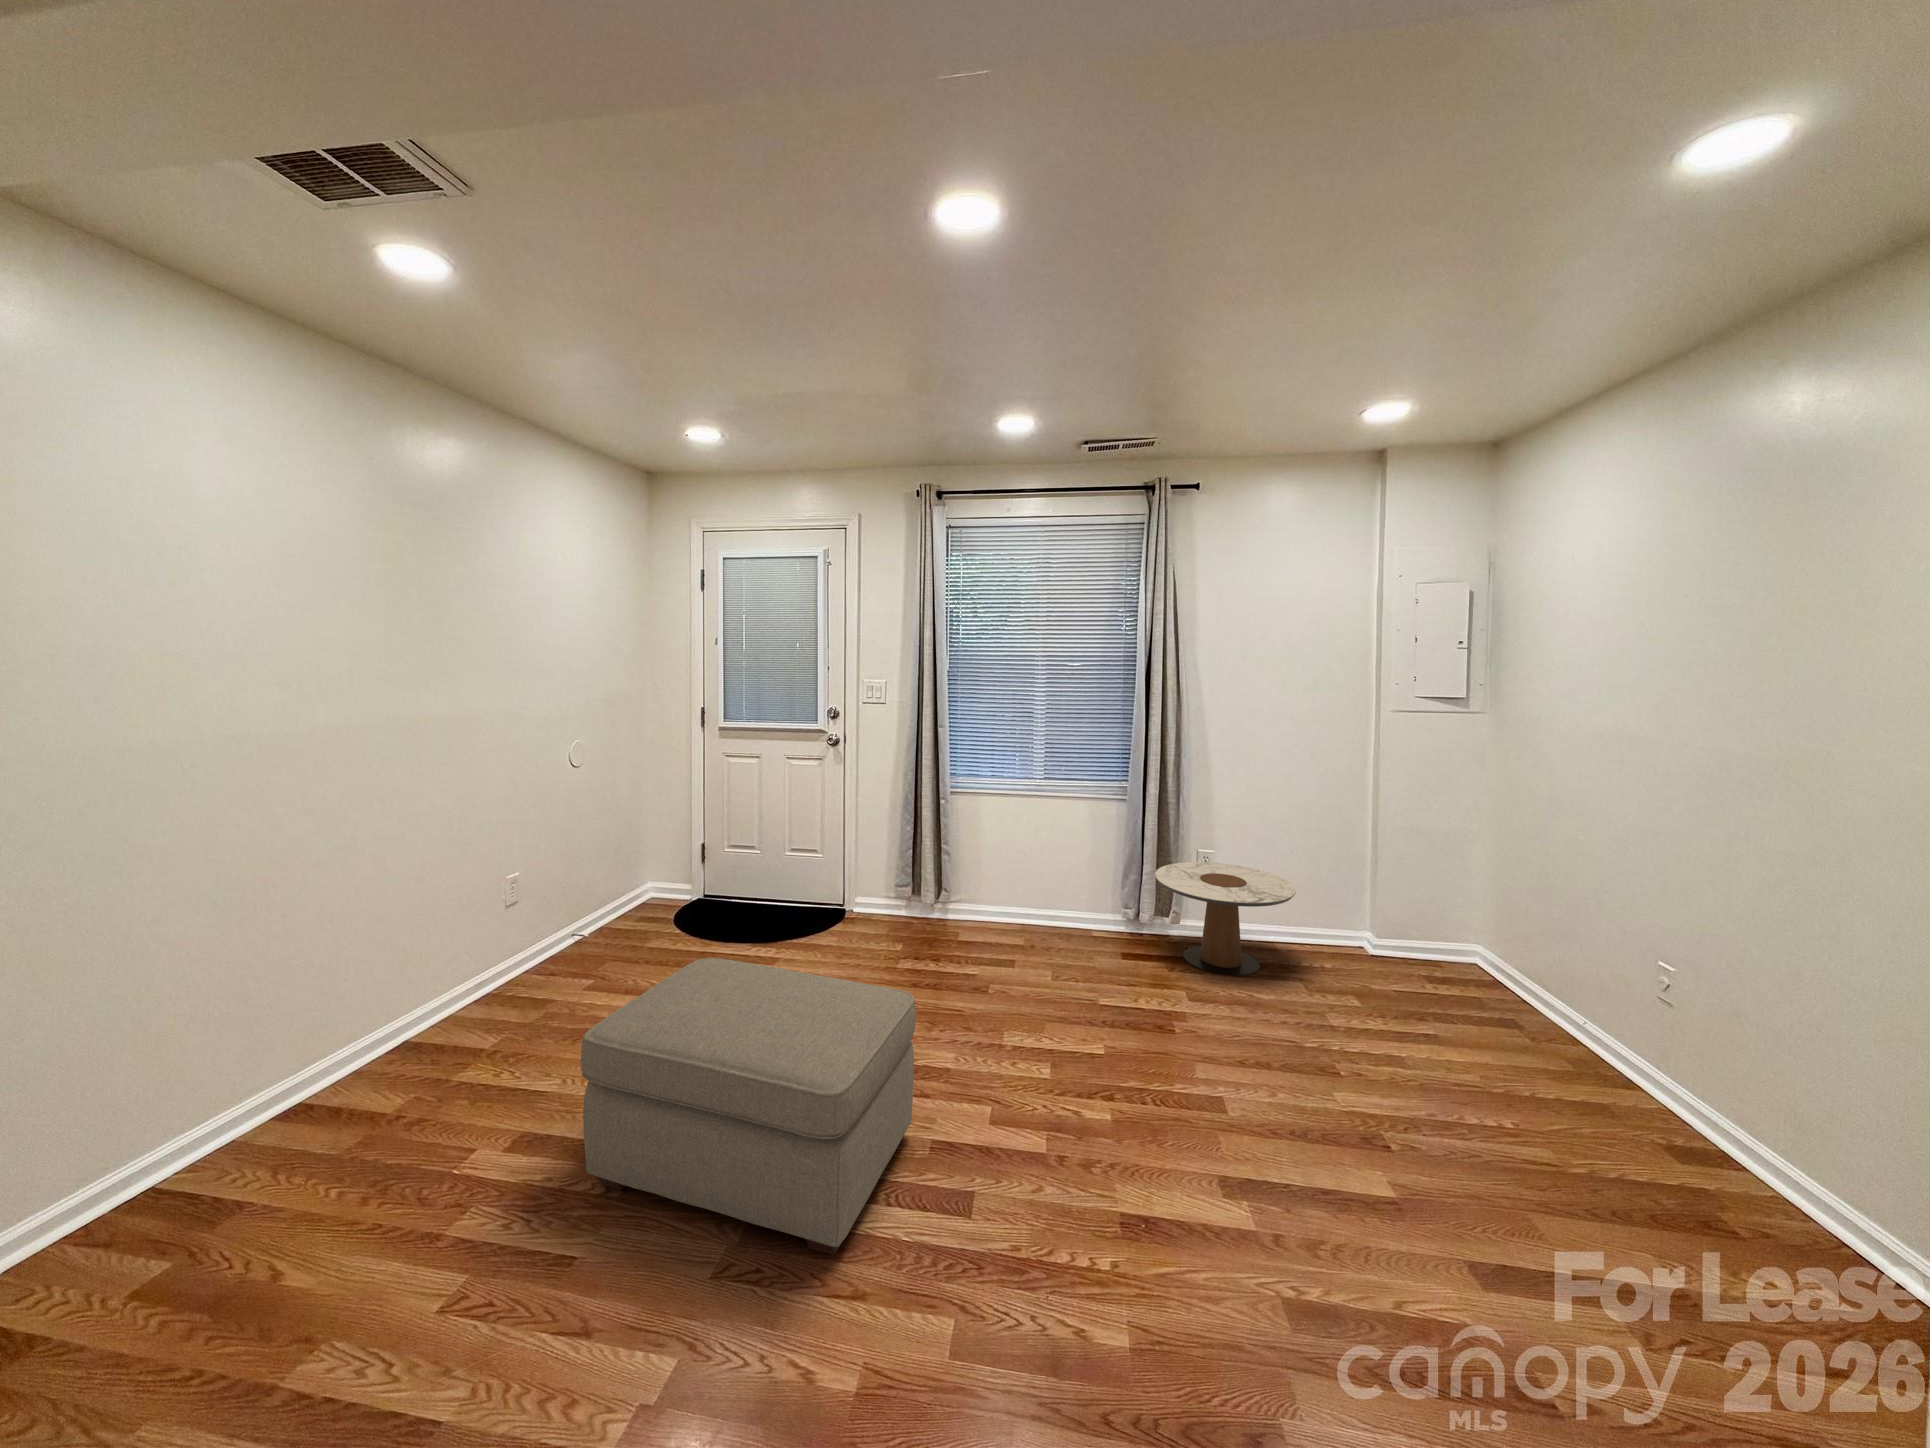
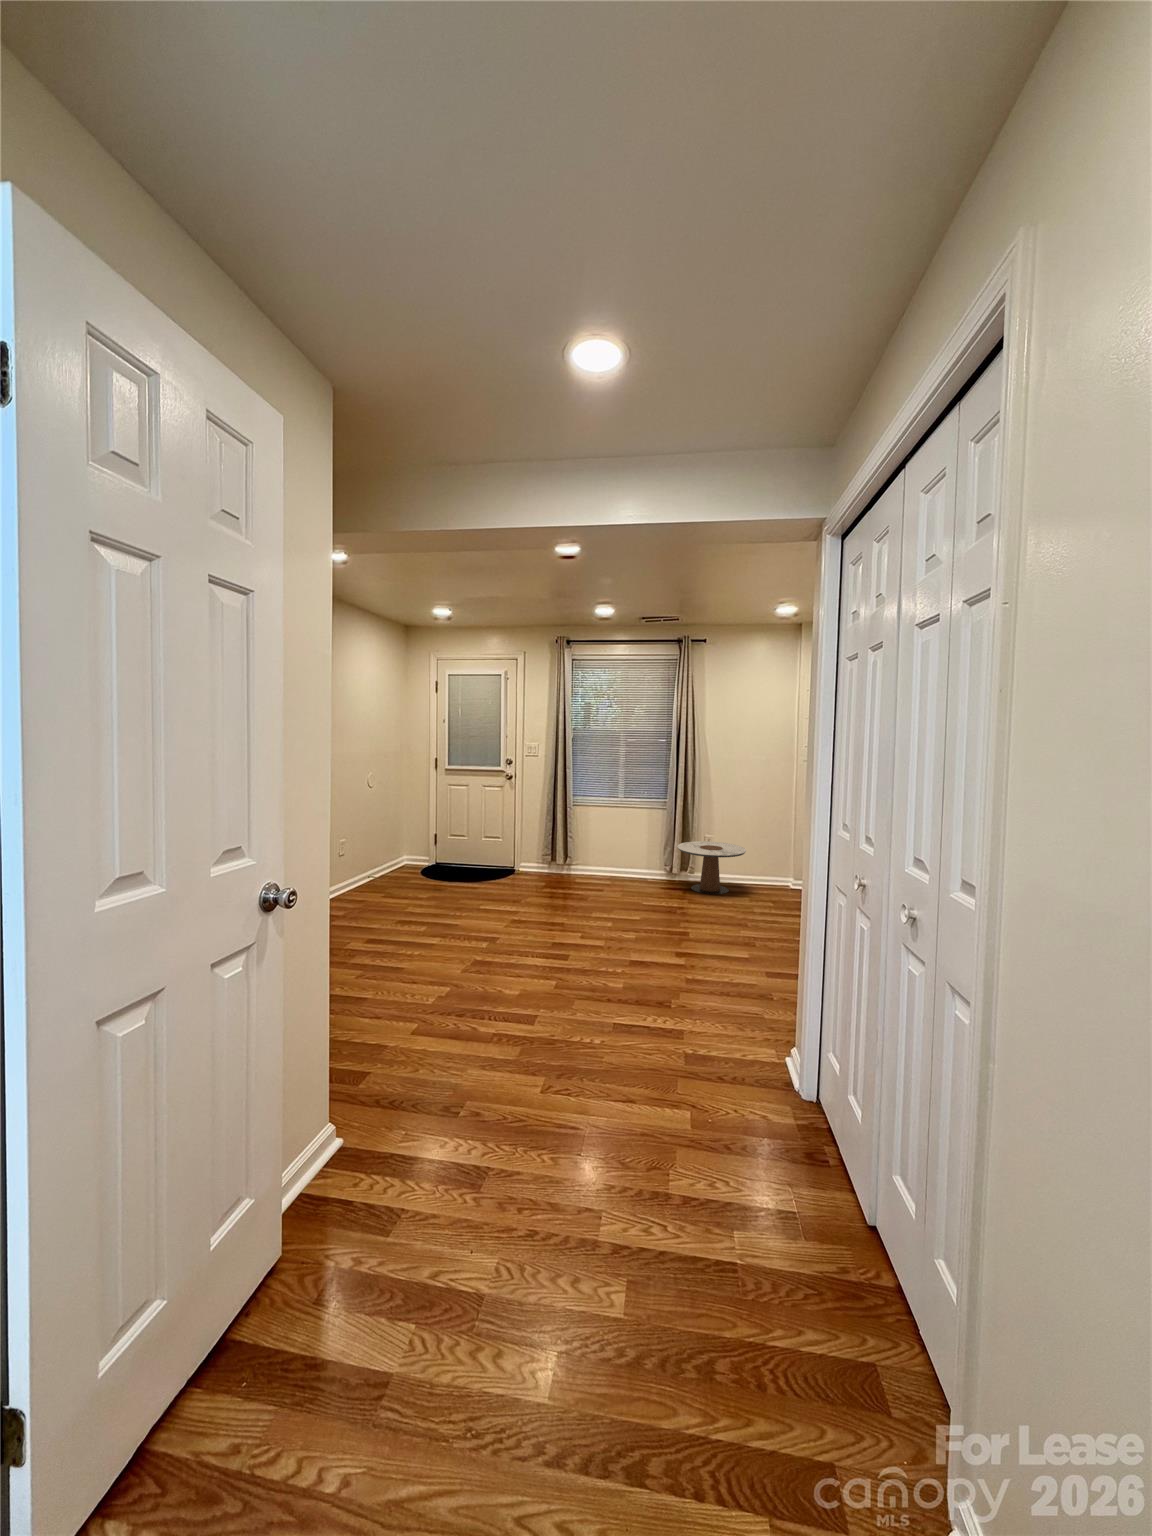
ottoman: present [580,958,916,1255] -> none [408,866,546,962]

